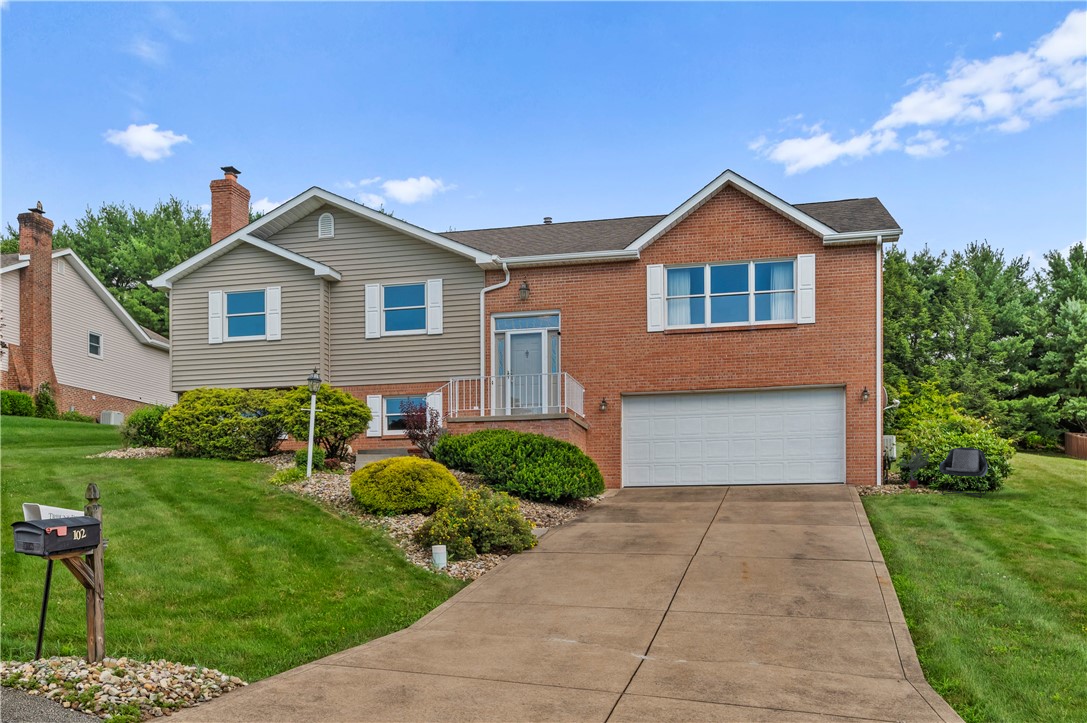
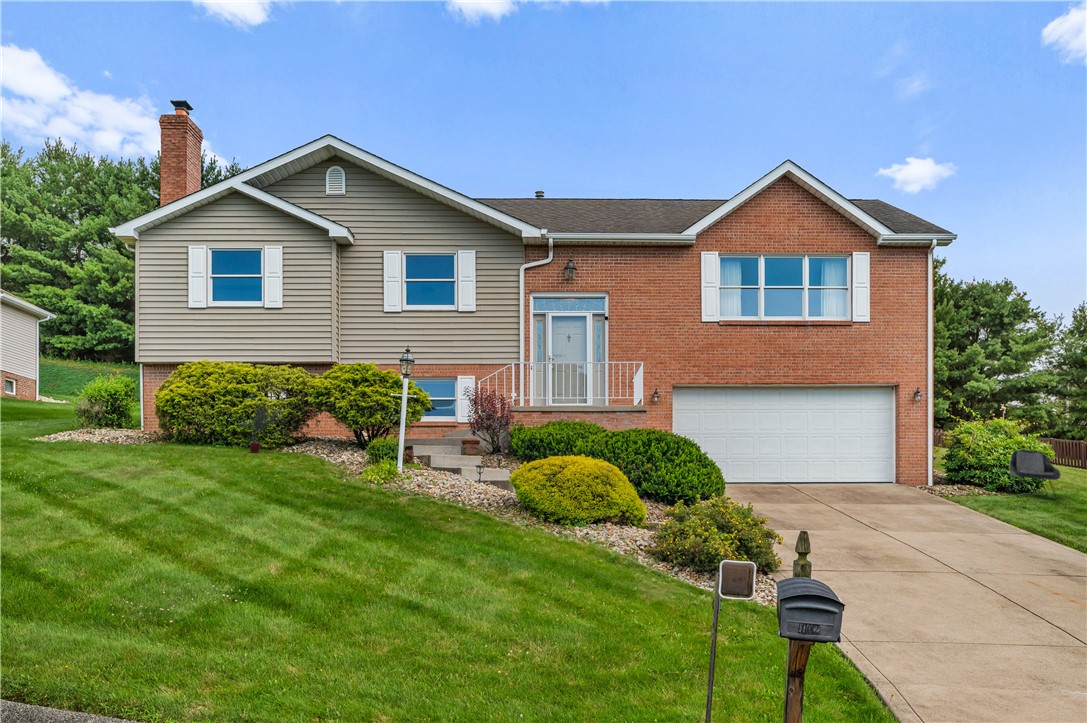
potted tree: present [900,447,929,488] -> present [237,405,277,453]

